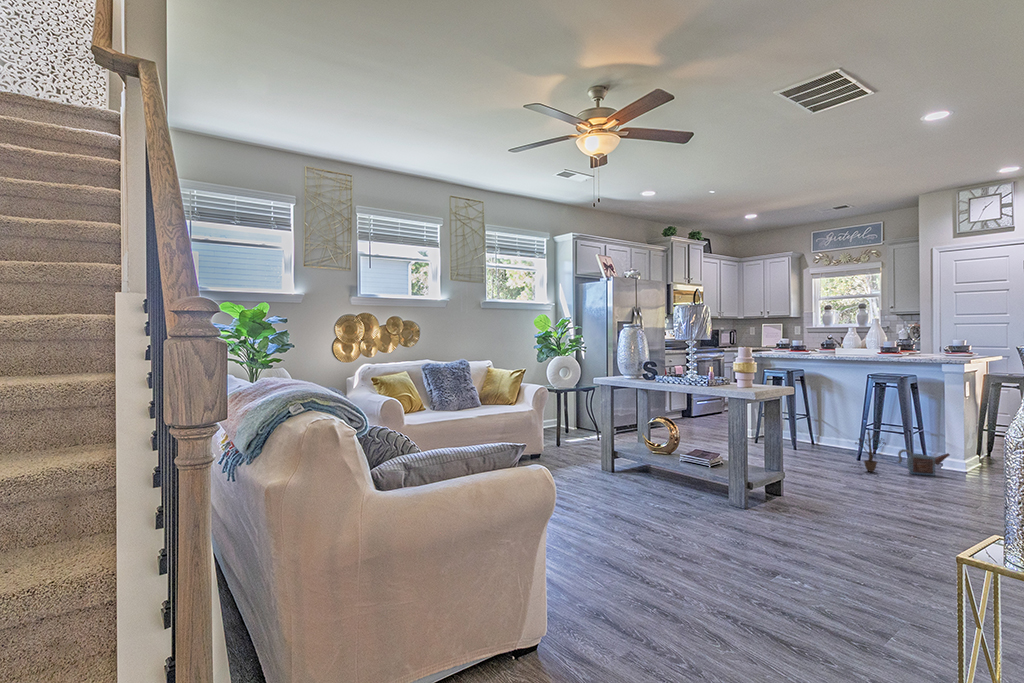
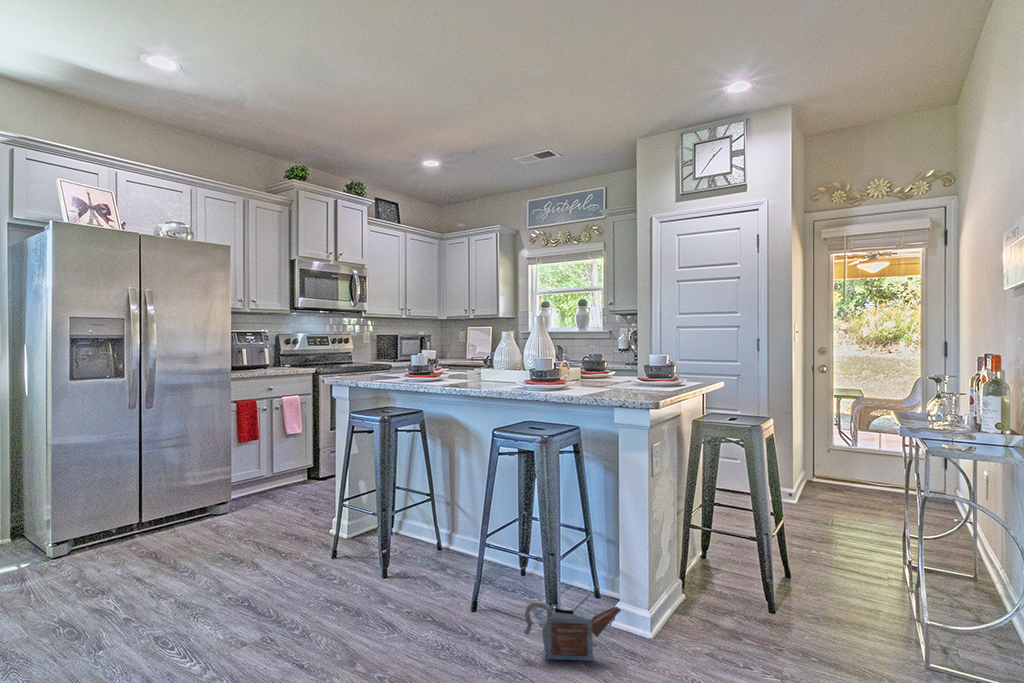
decorative plant: present [855,430,886,472] -> none [428,562,499,661]

